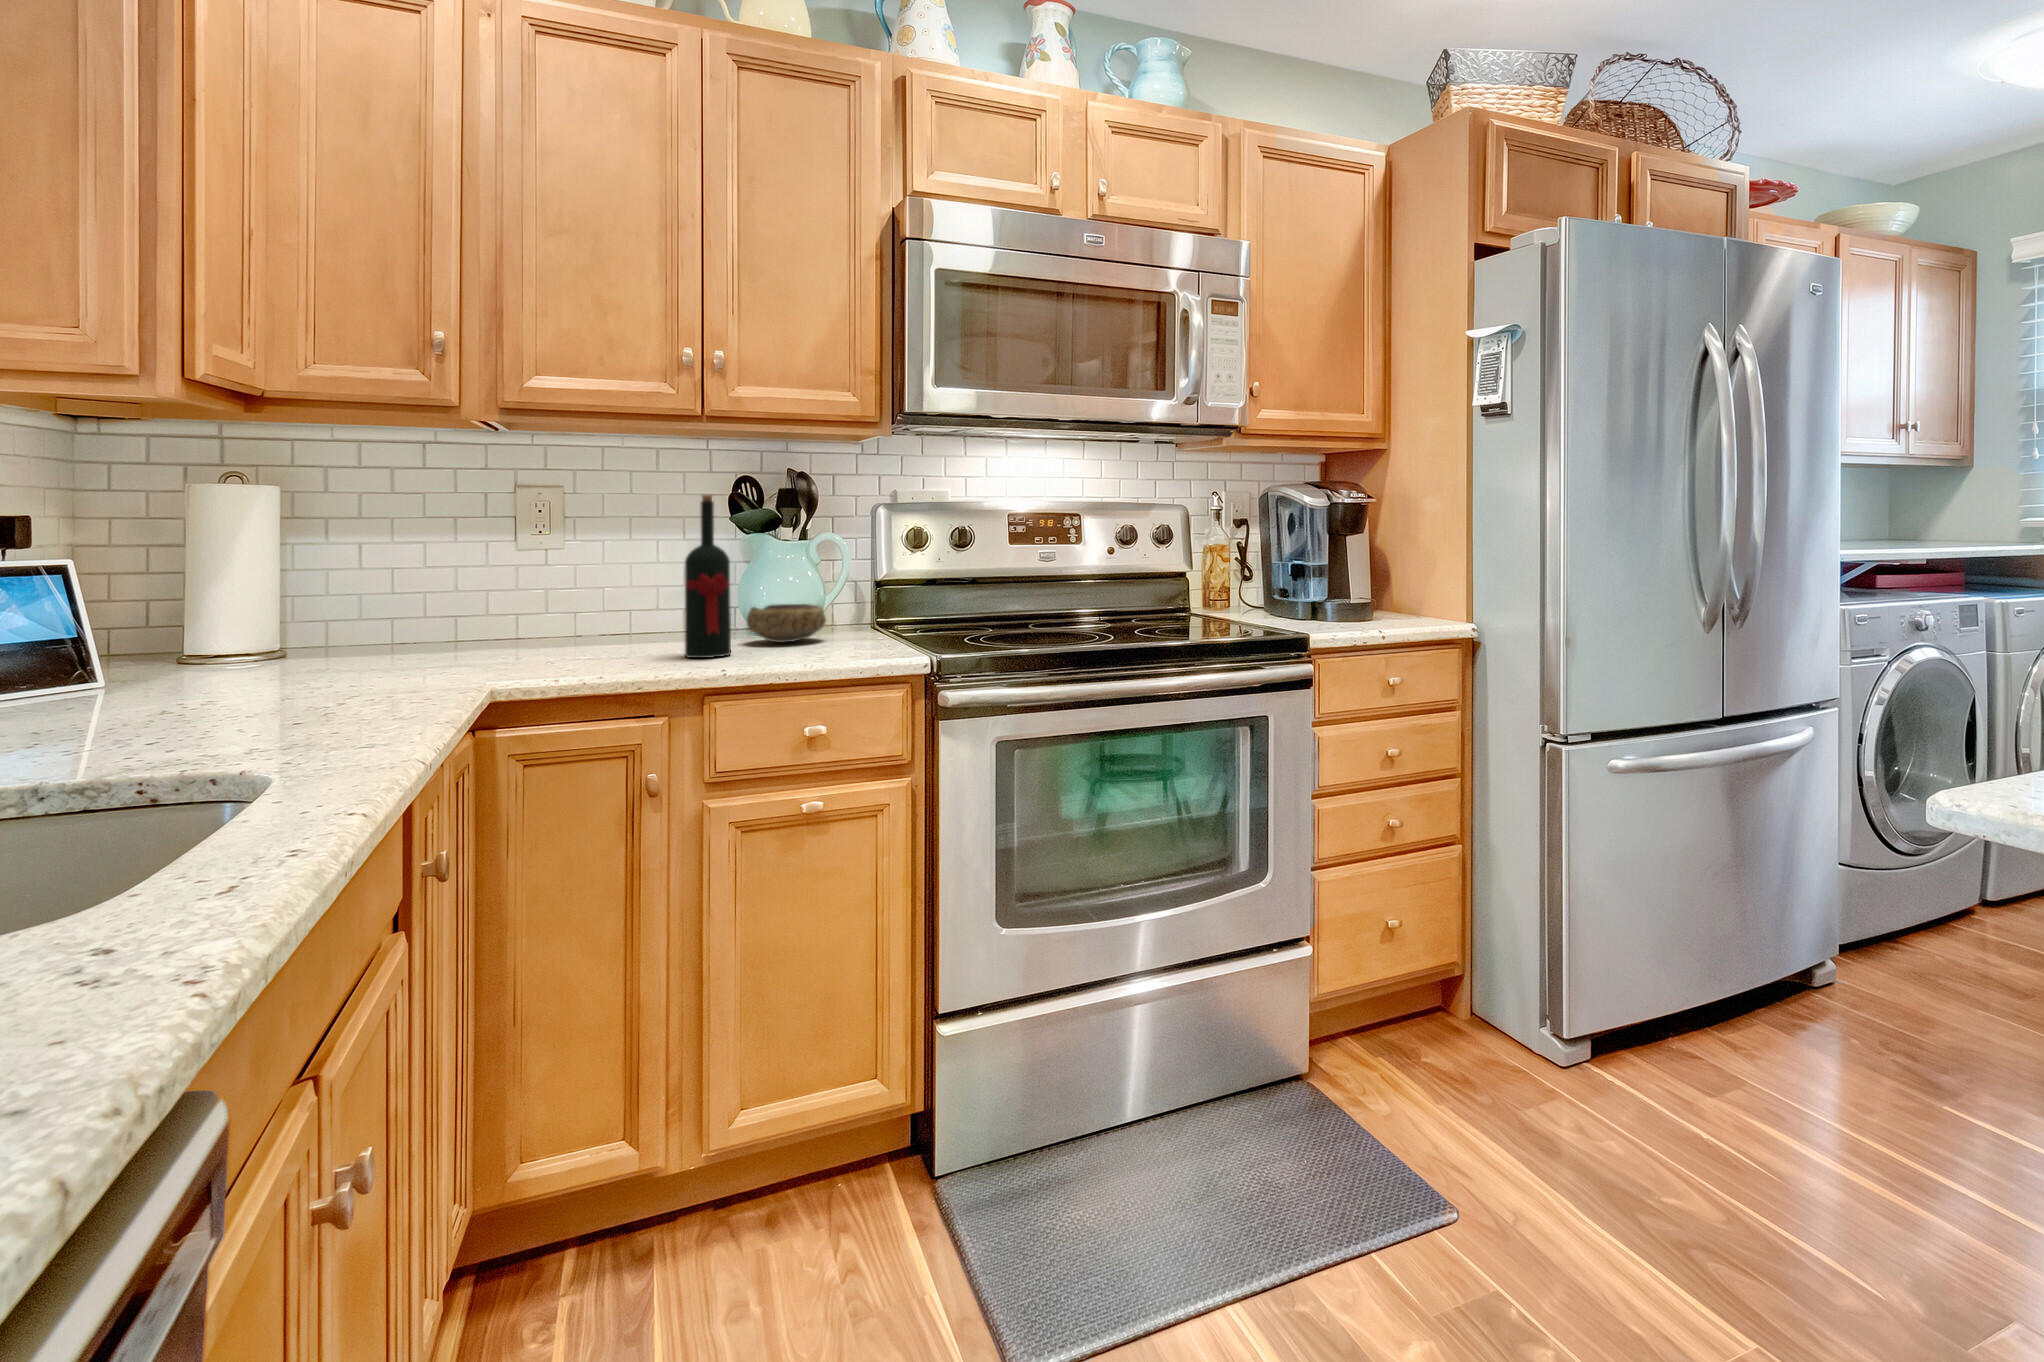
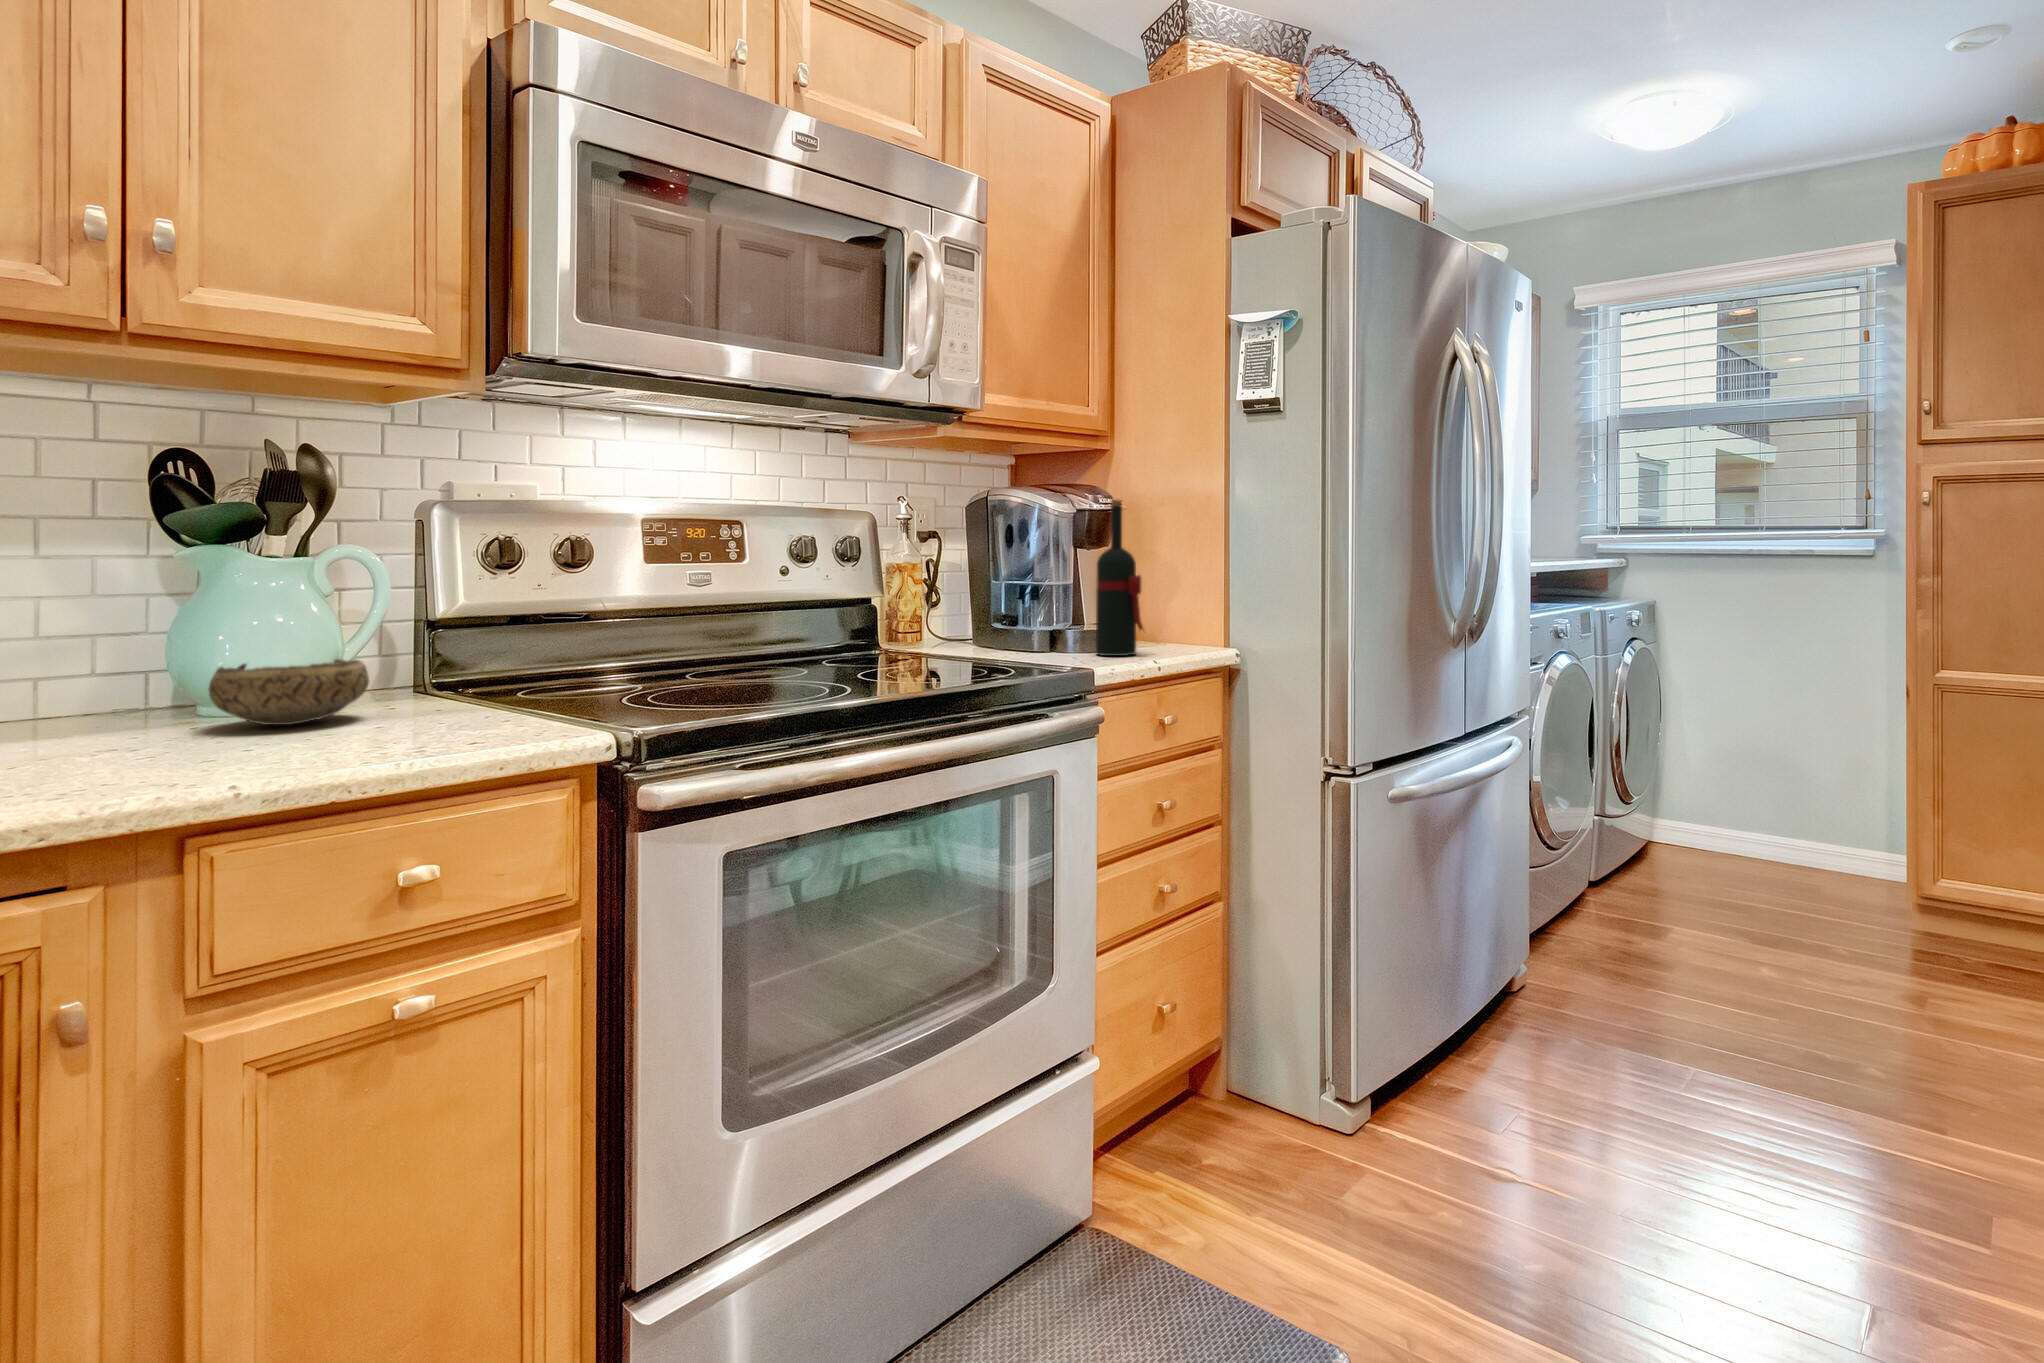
wine bottle: present [685,495,731,658] -> present [1096,500,1143,656]

